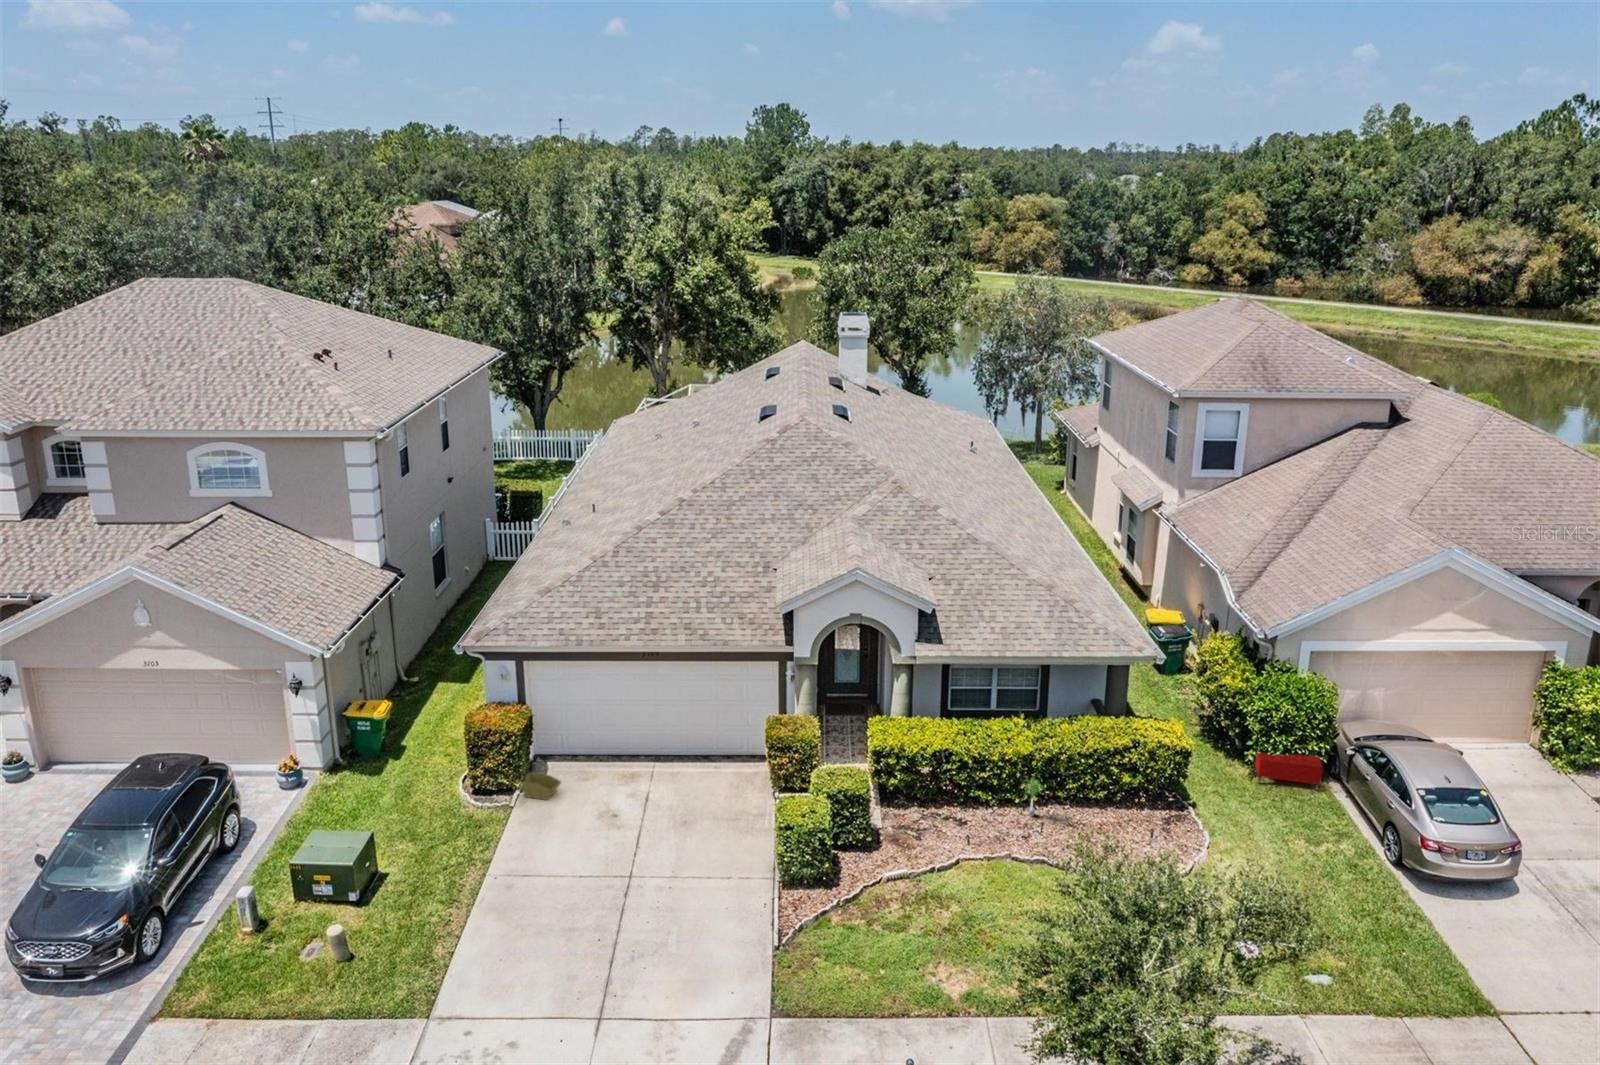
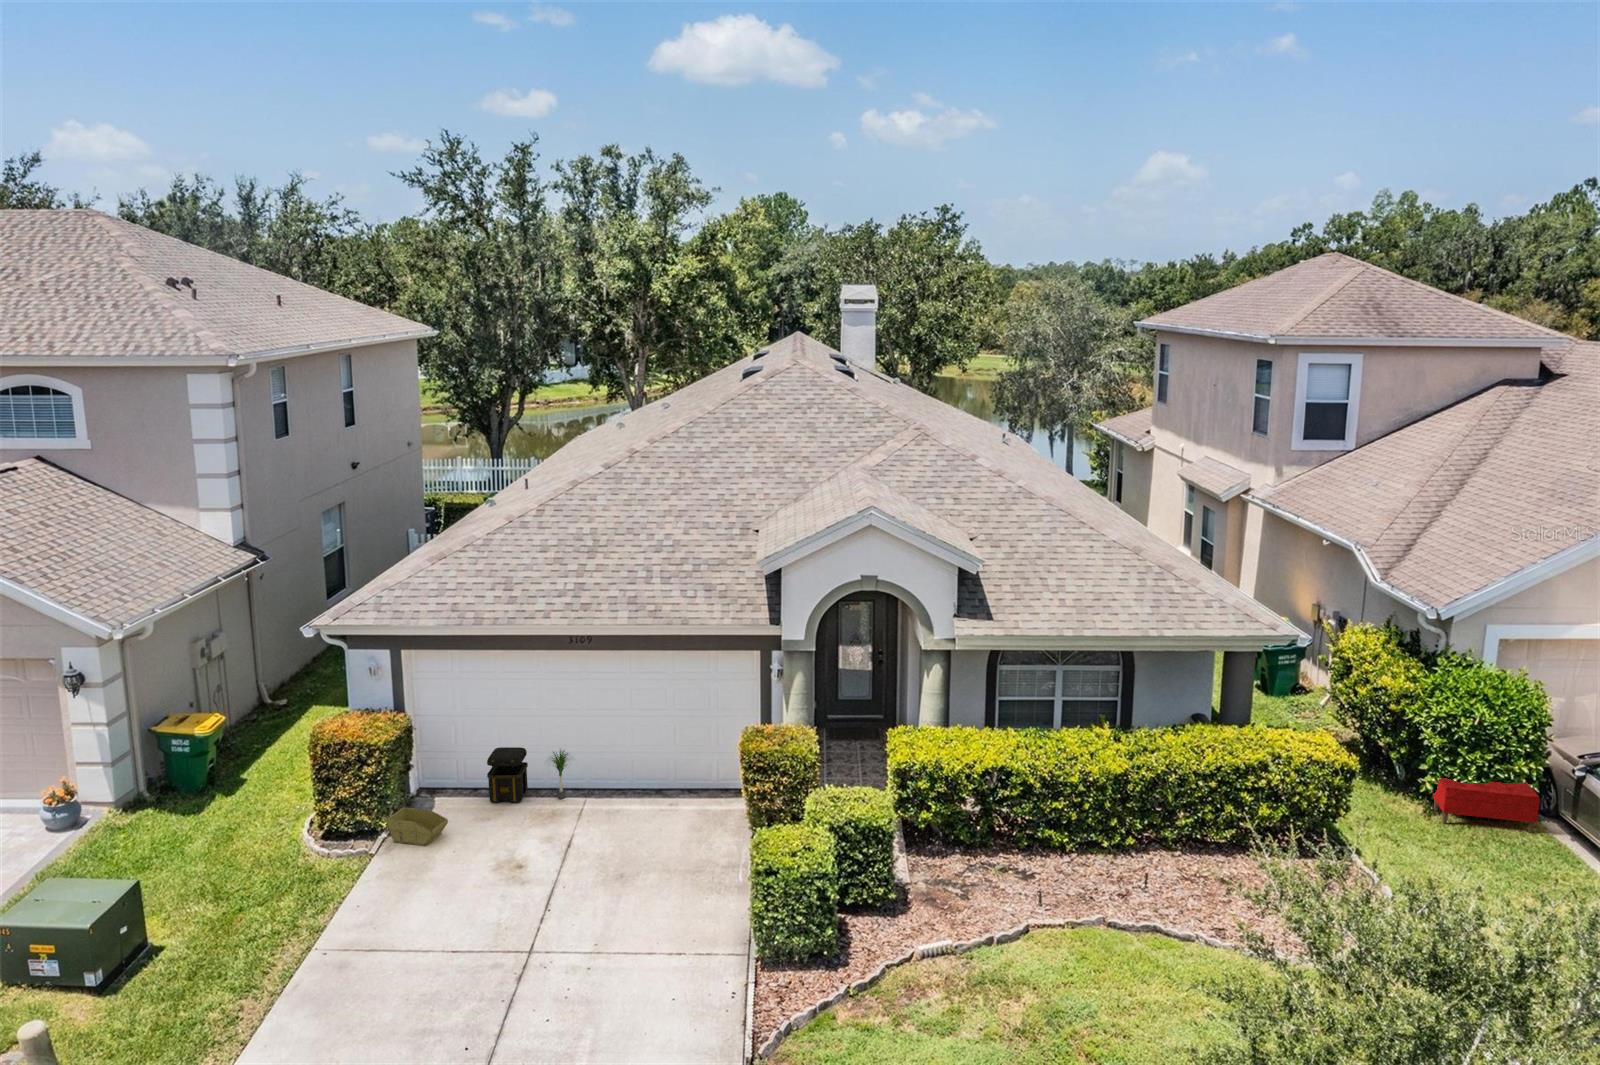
toolbox: none [584,727,612,766] -> present [487,747,528,803]
potted plant: present [1026,780,1039,816] -> present [552,750,568,799]

